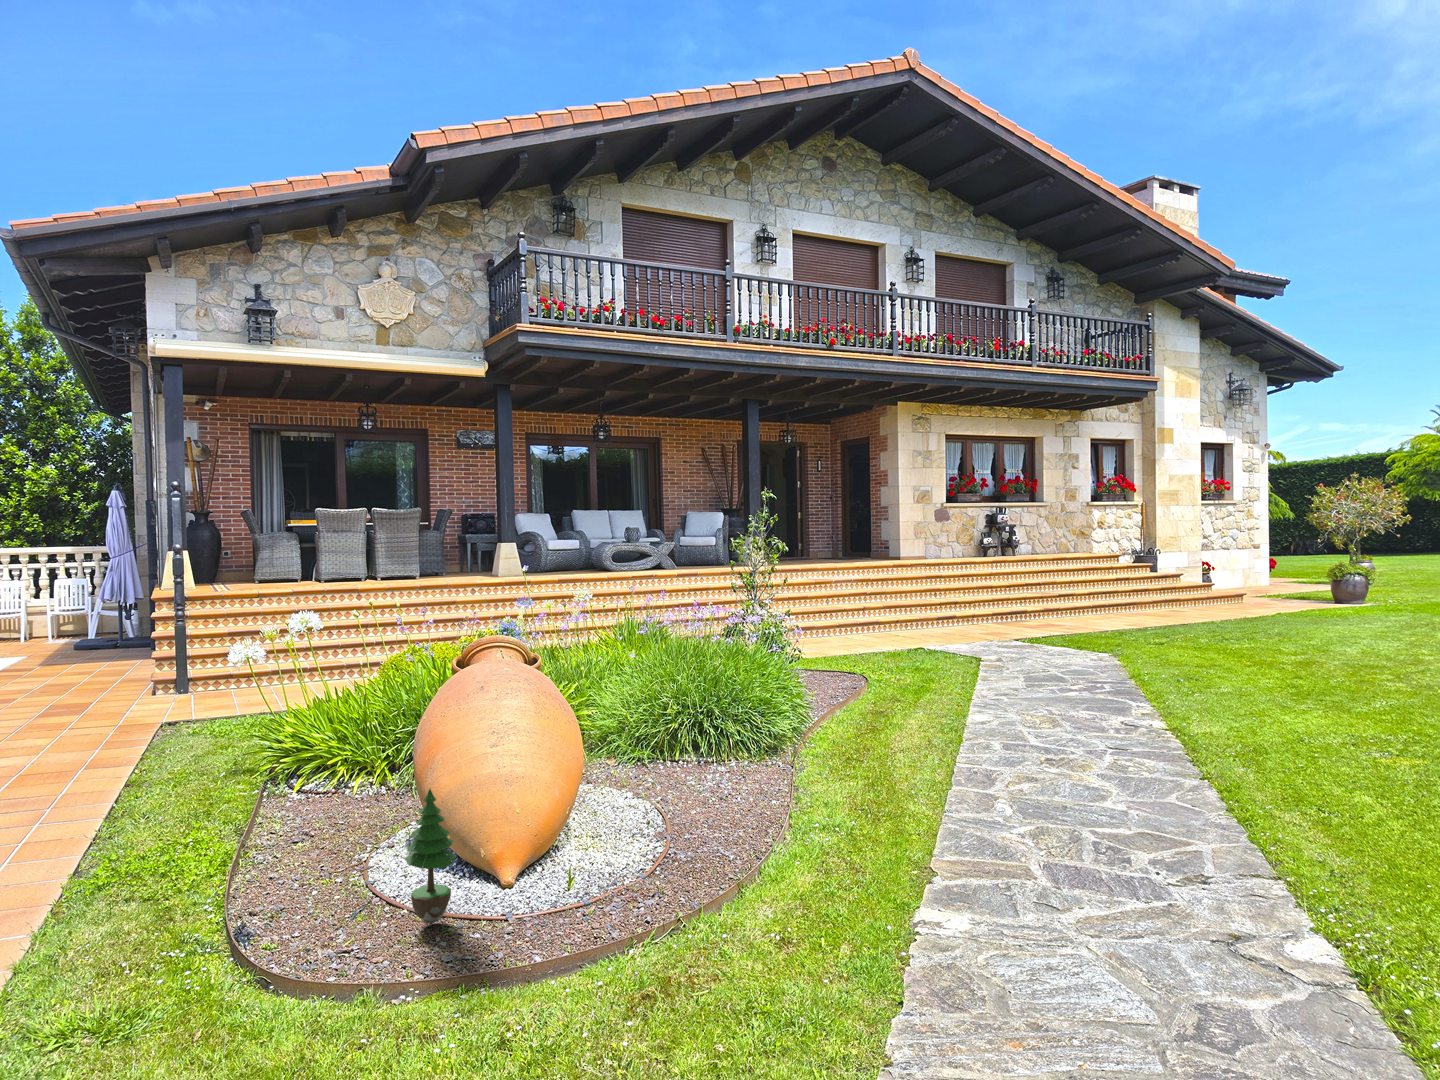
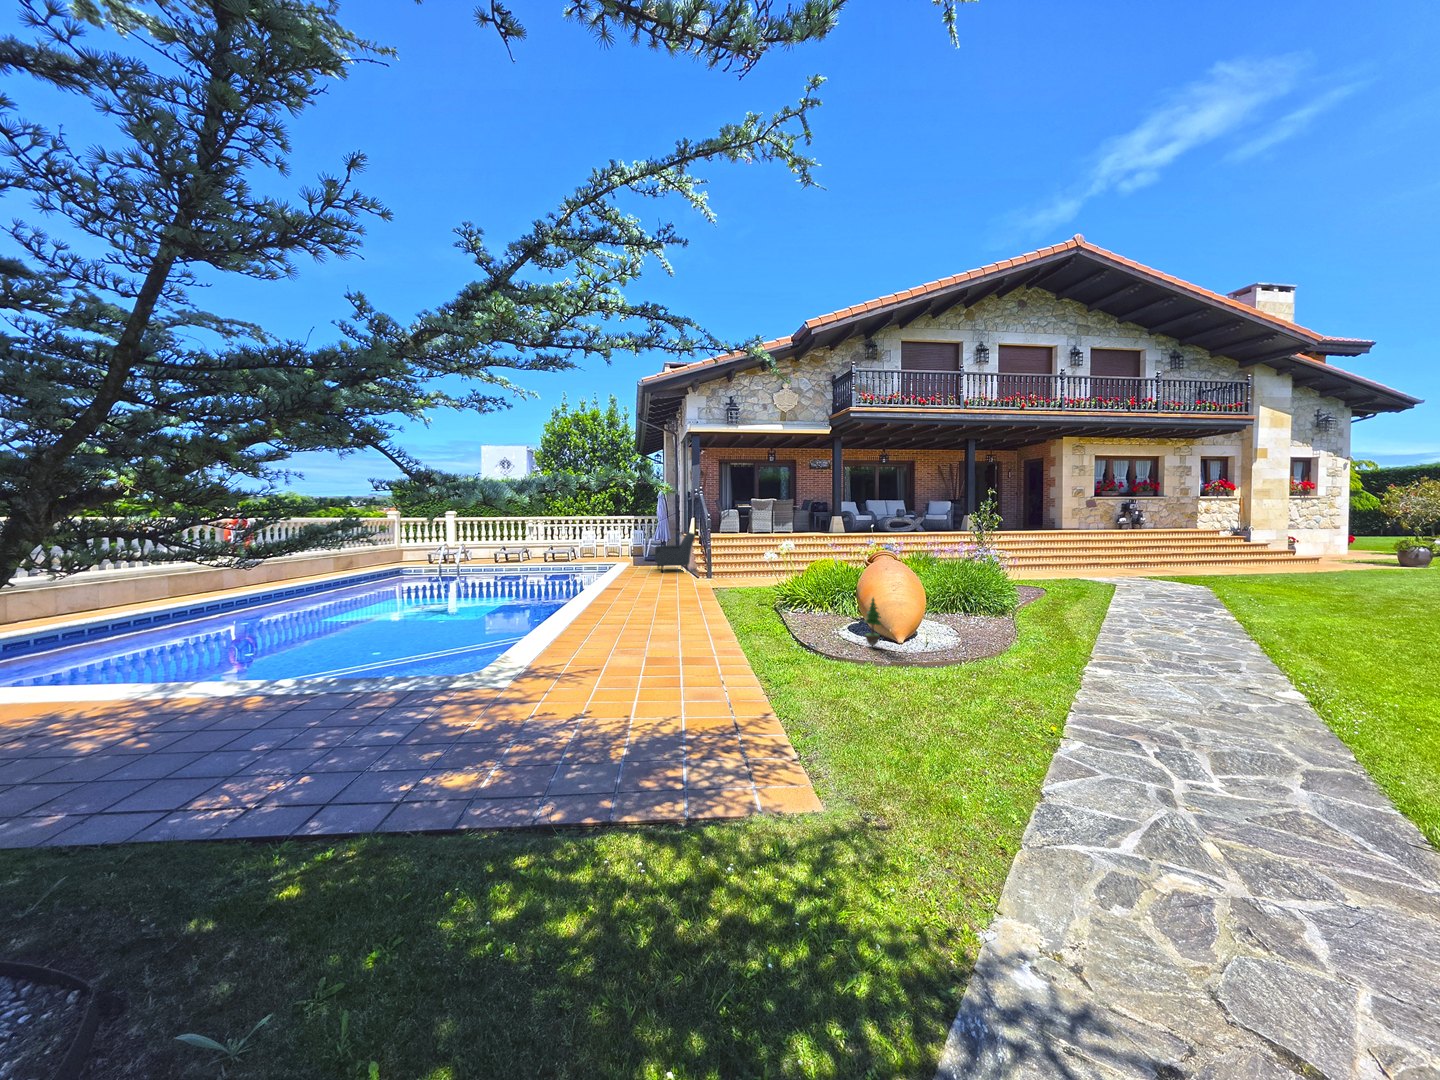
chair: none [54,584,156,685] -> present [655,532,696,572]

